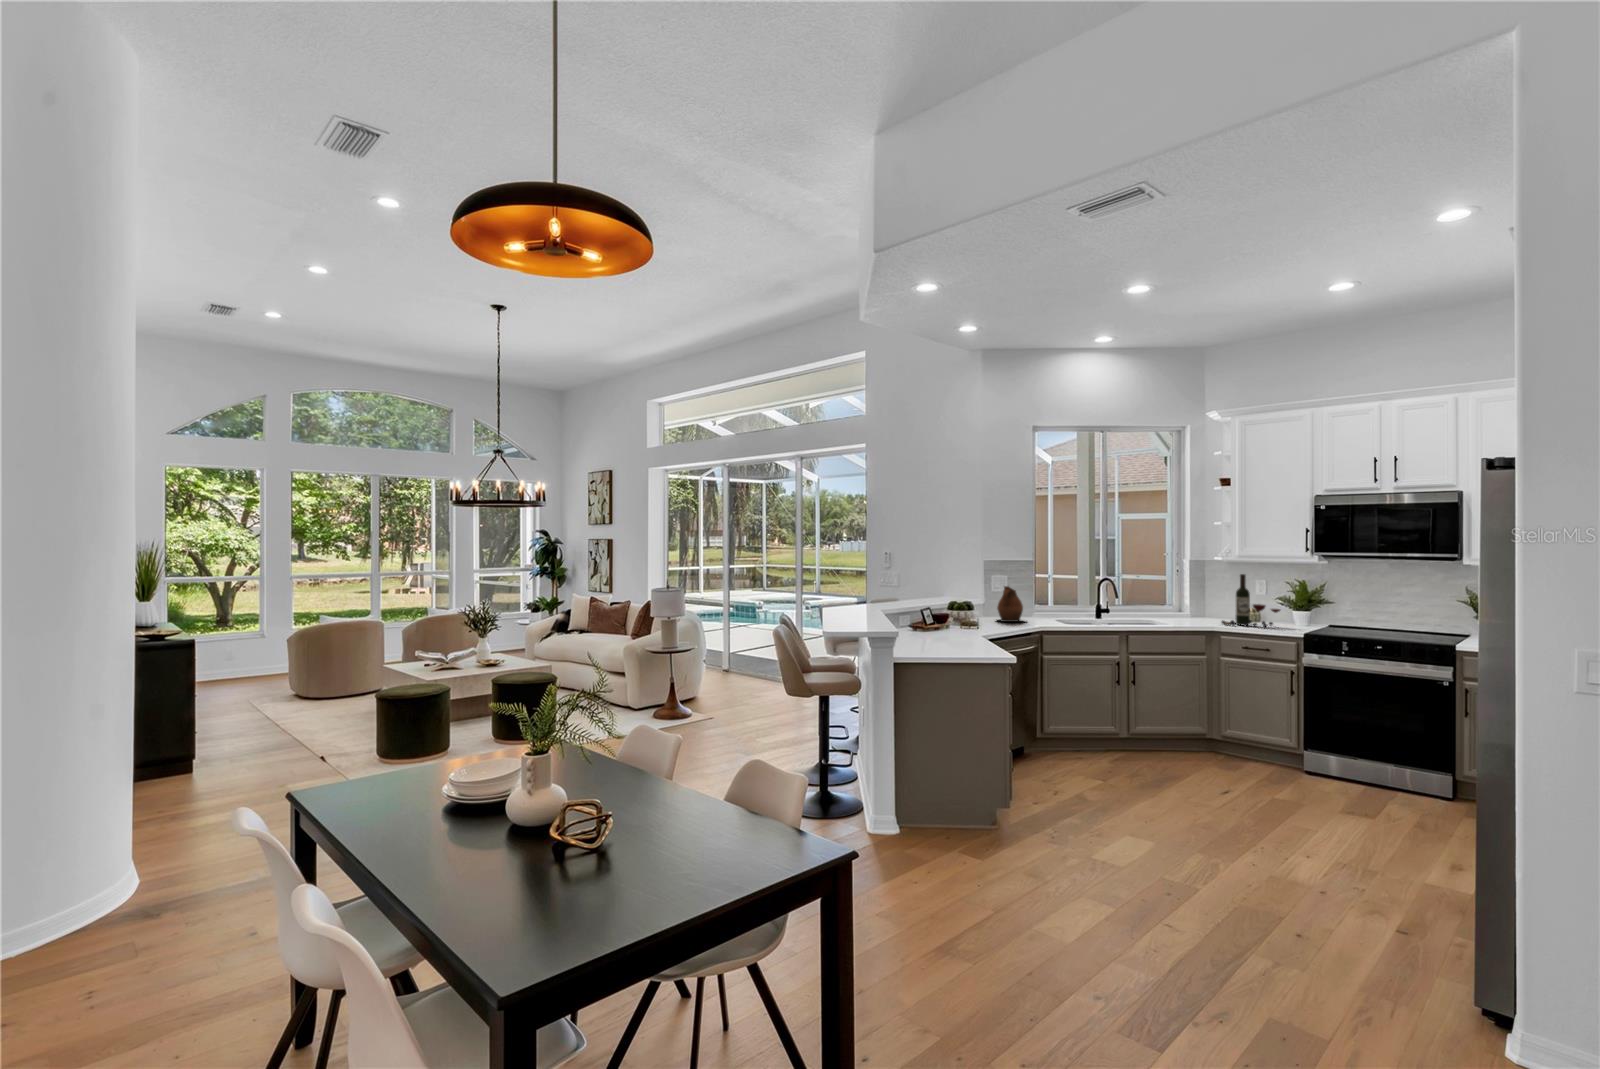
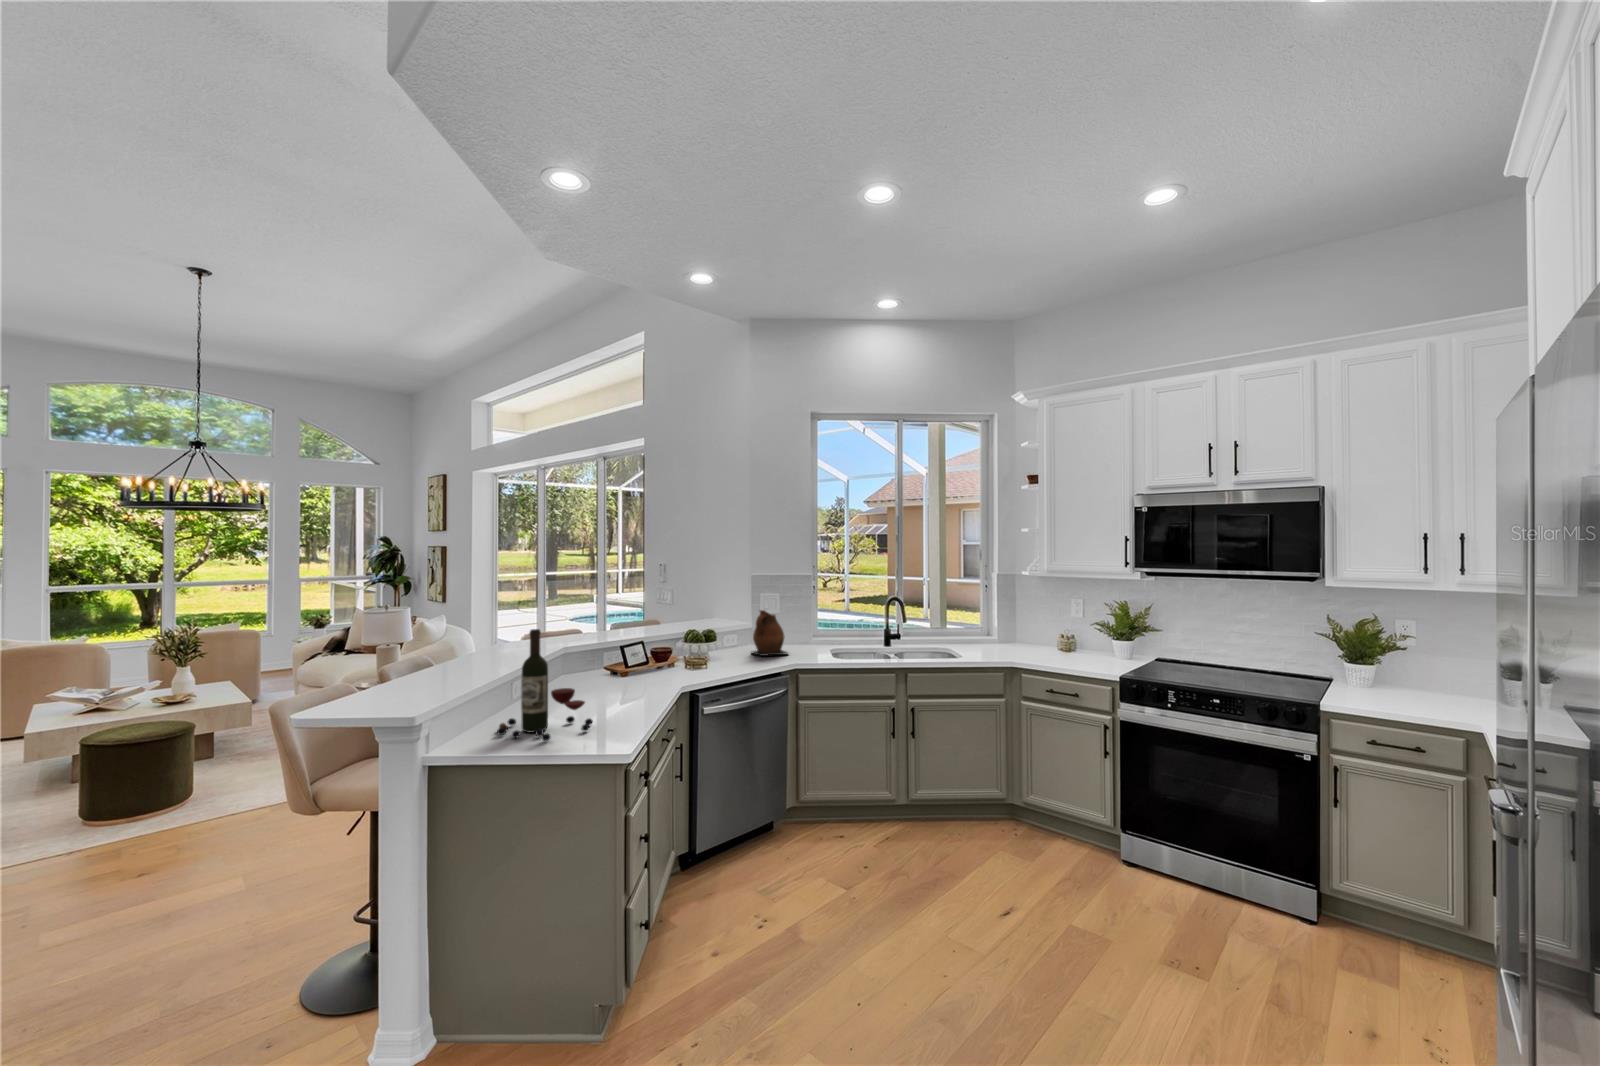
wine bottle: present [1222,574,1280,627] -> present [497,629,593,741]

